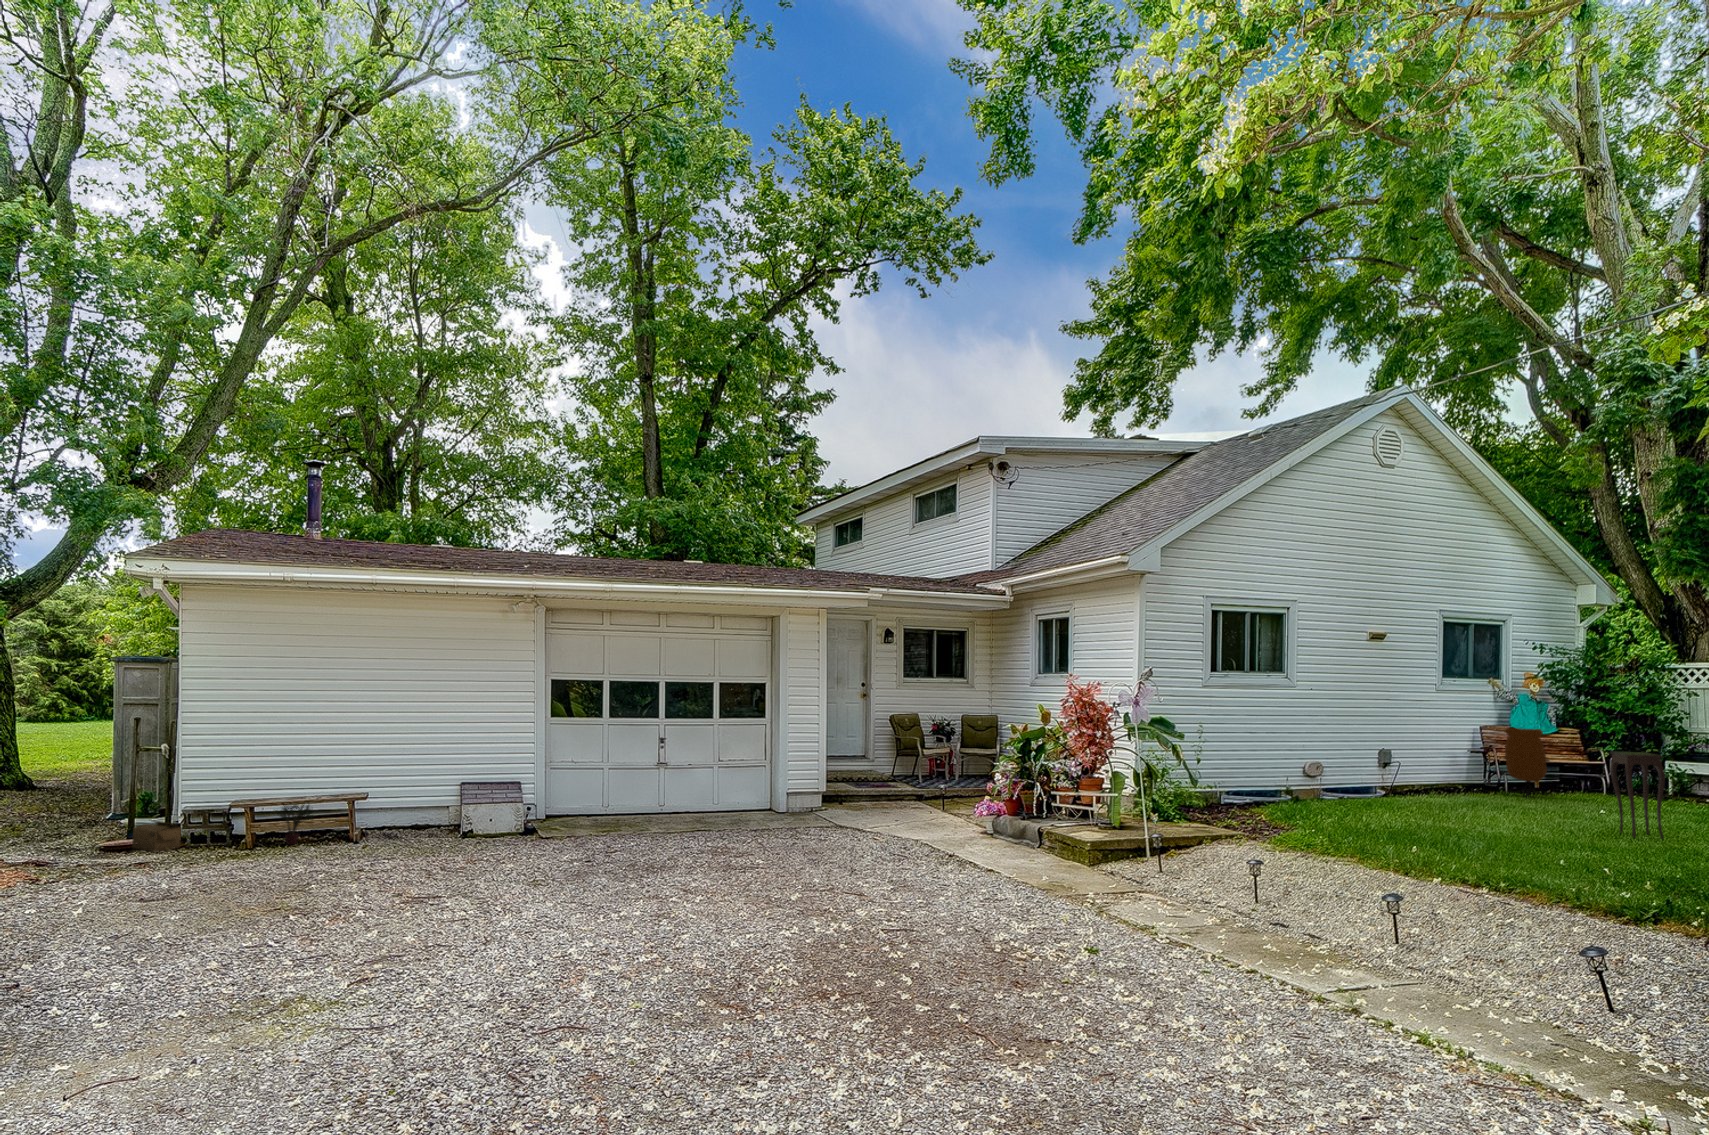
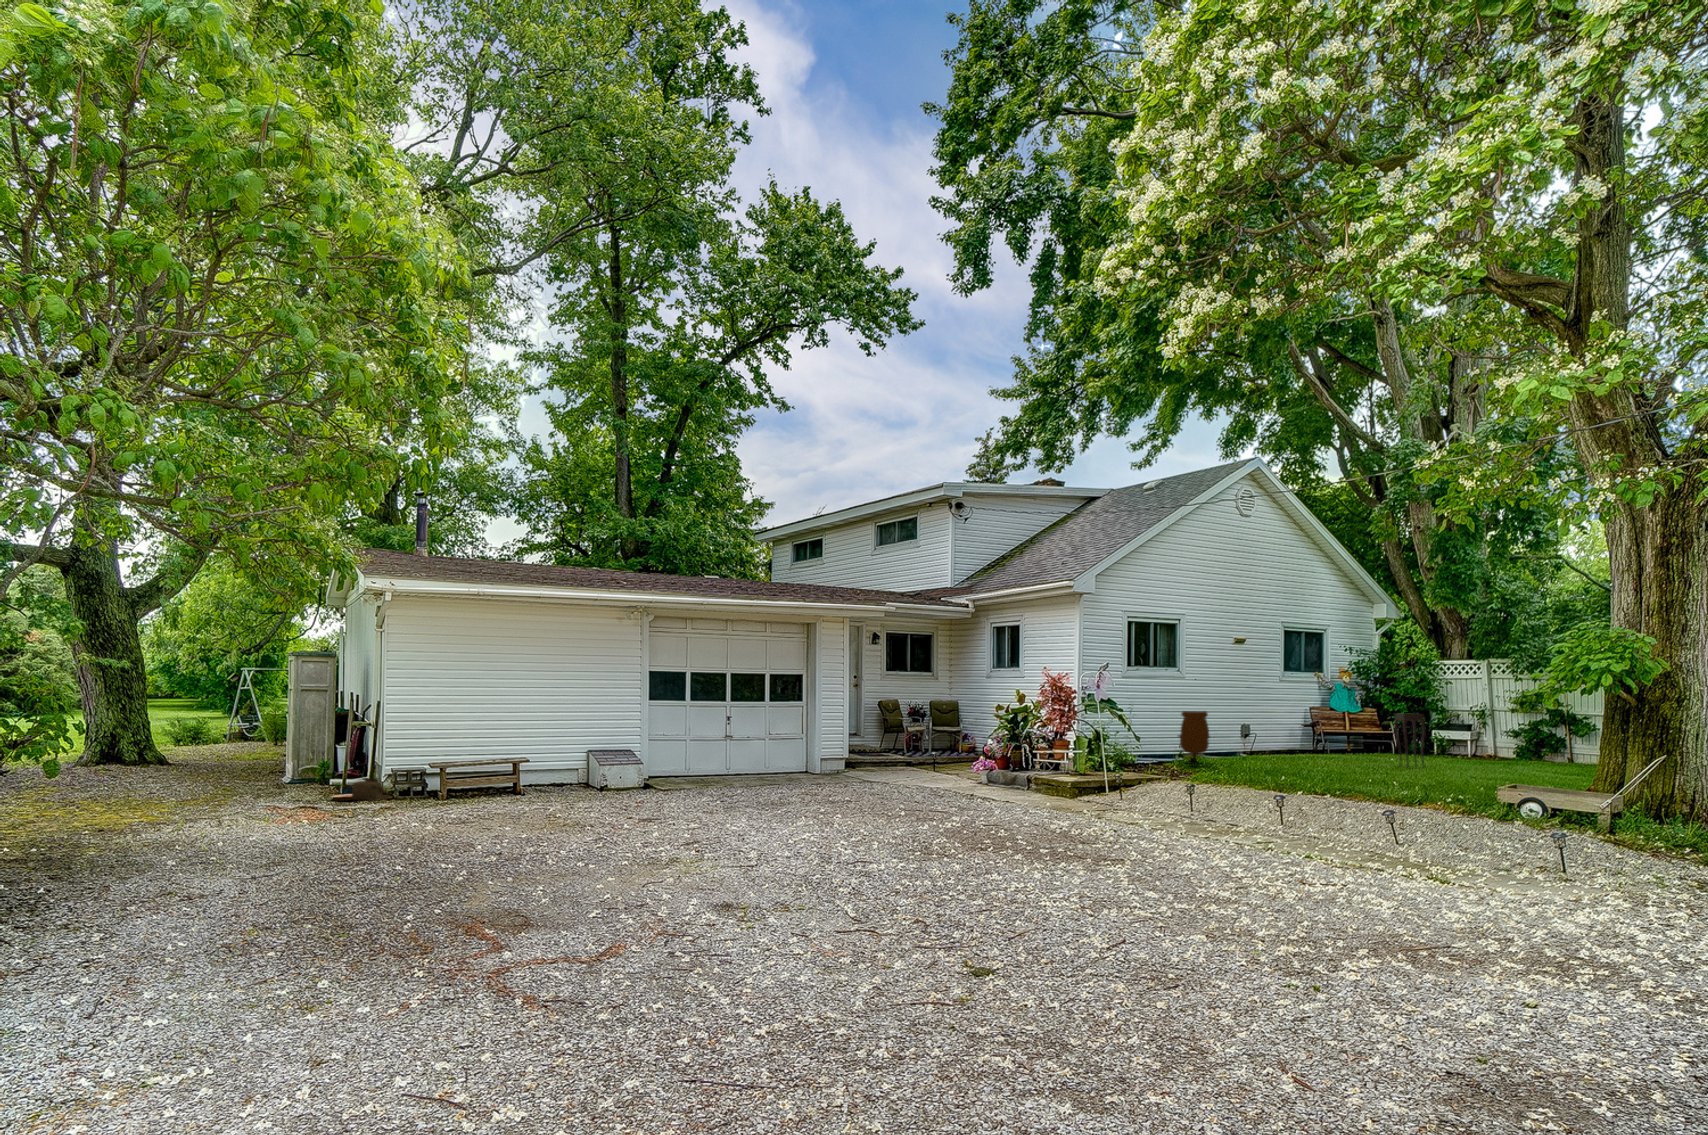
lounge chair: present [1504,728,1550,797] -> present [1178,711,1210,765]
potted plant: present [275,804,313,845] -> none [462,763,496,795]

